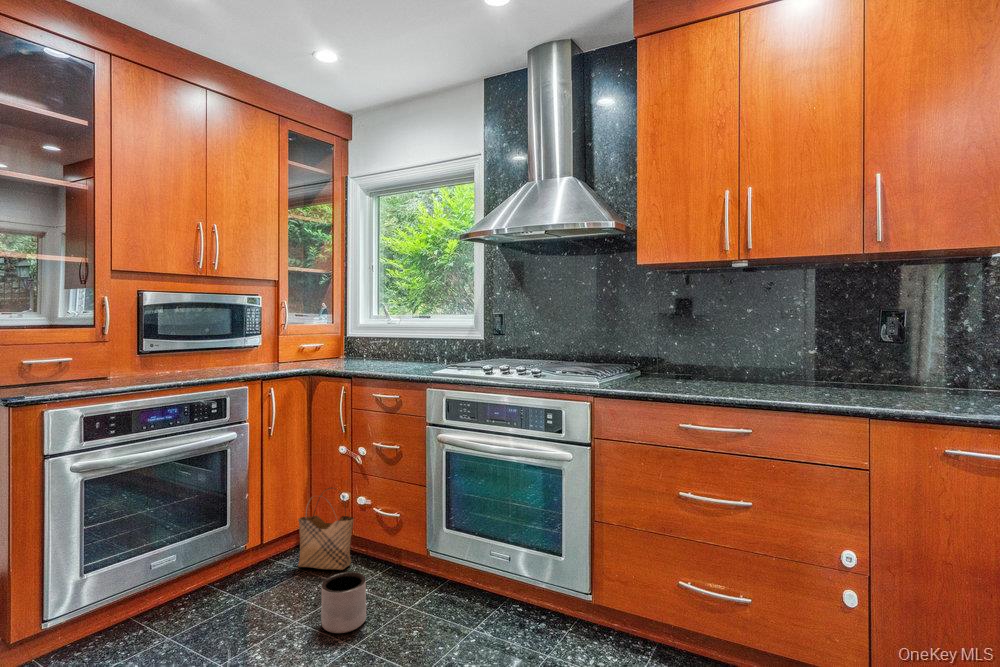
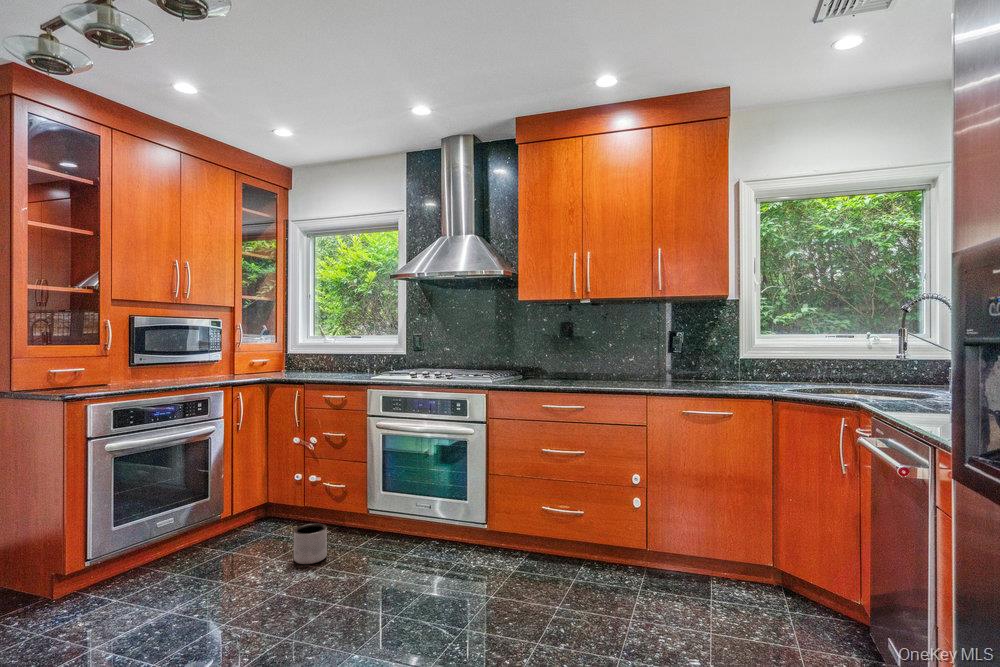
woven basket: present [298,487,354,570] -> none [261,470,307,532]

